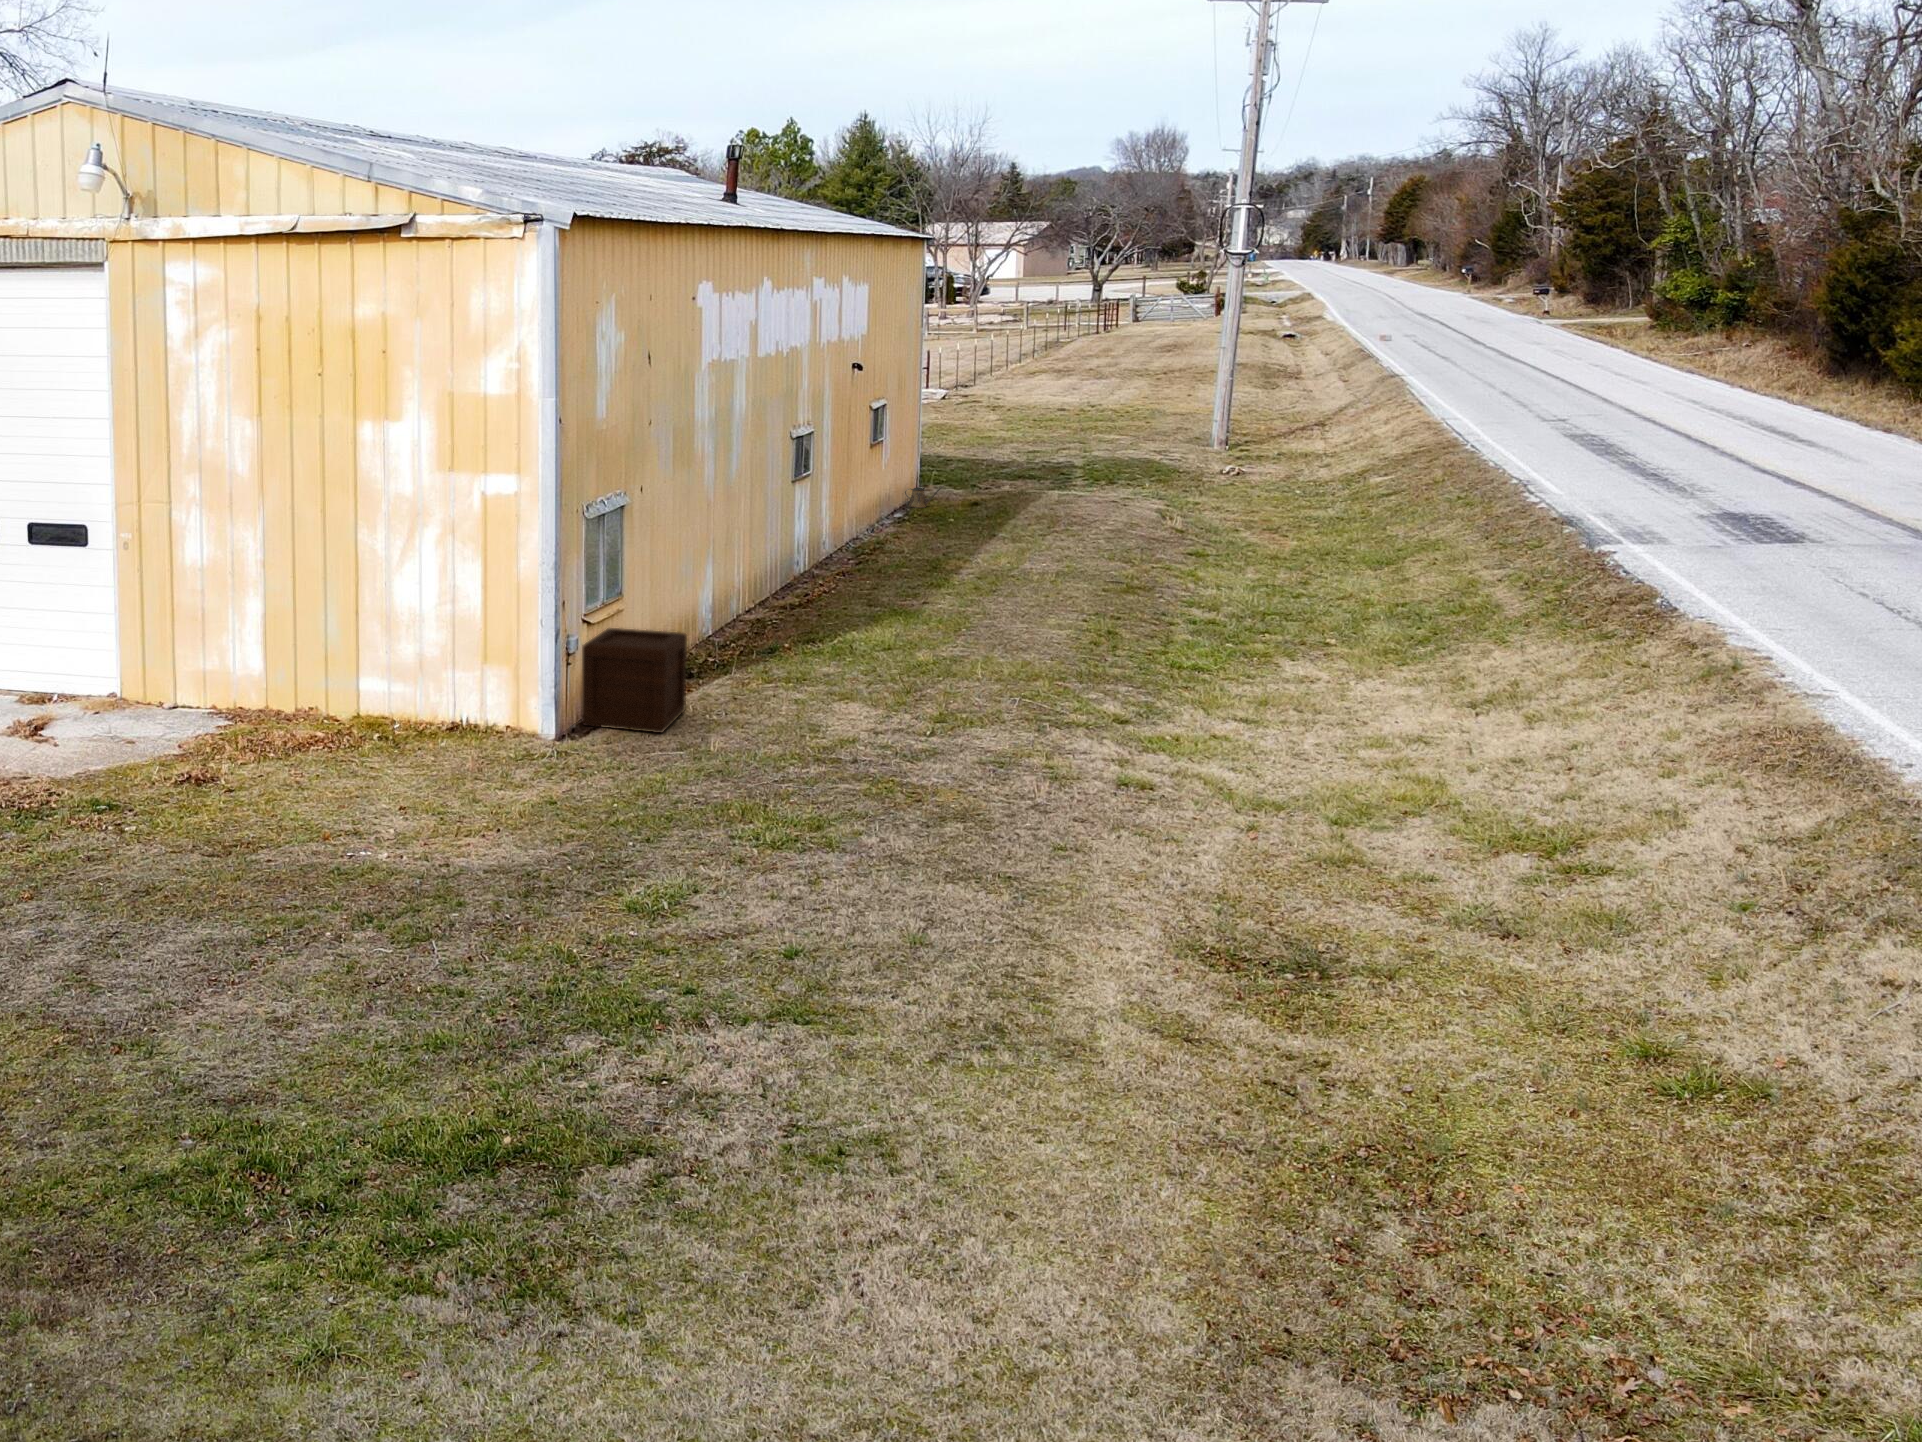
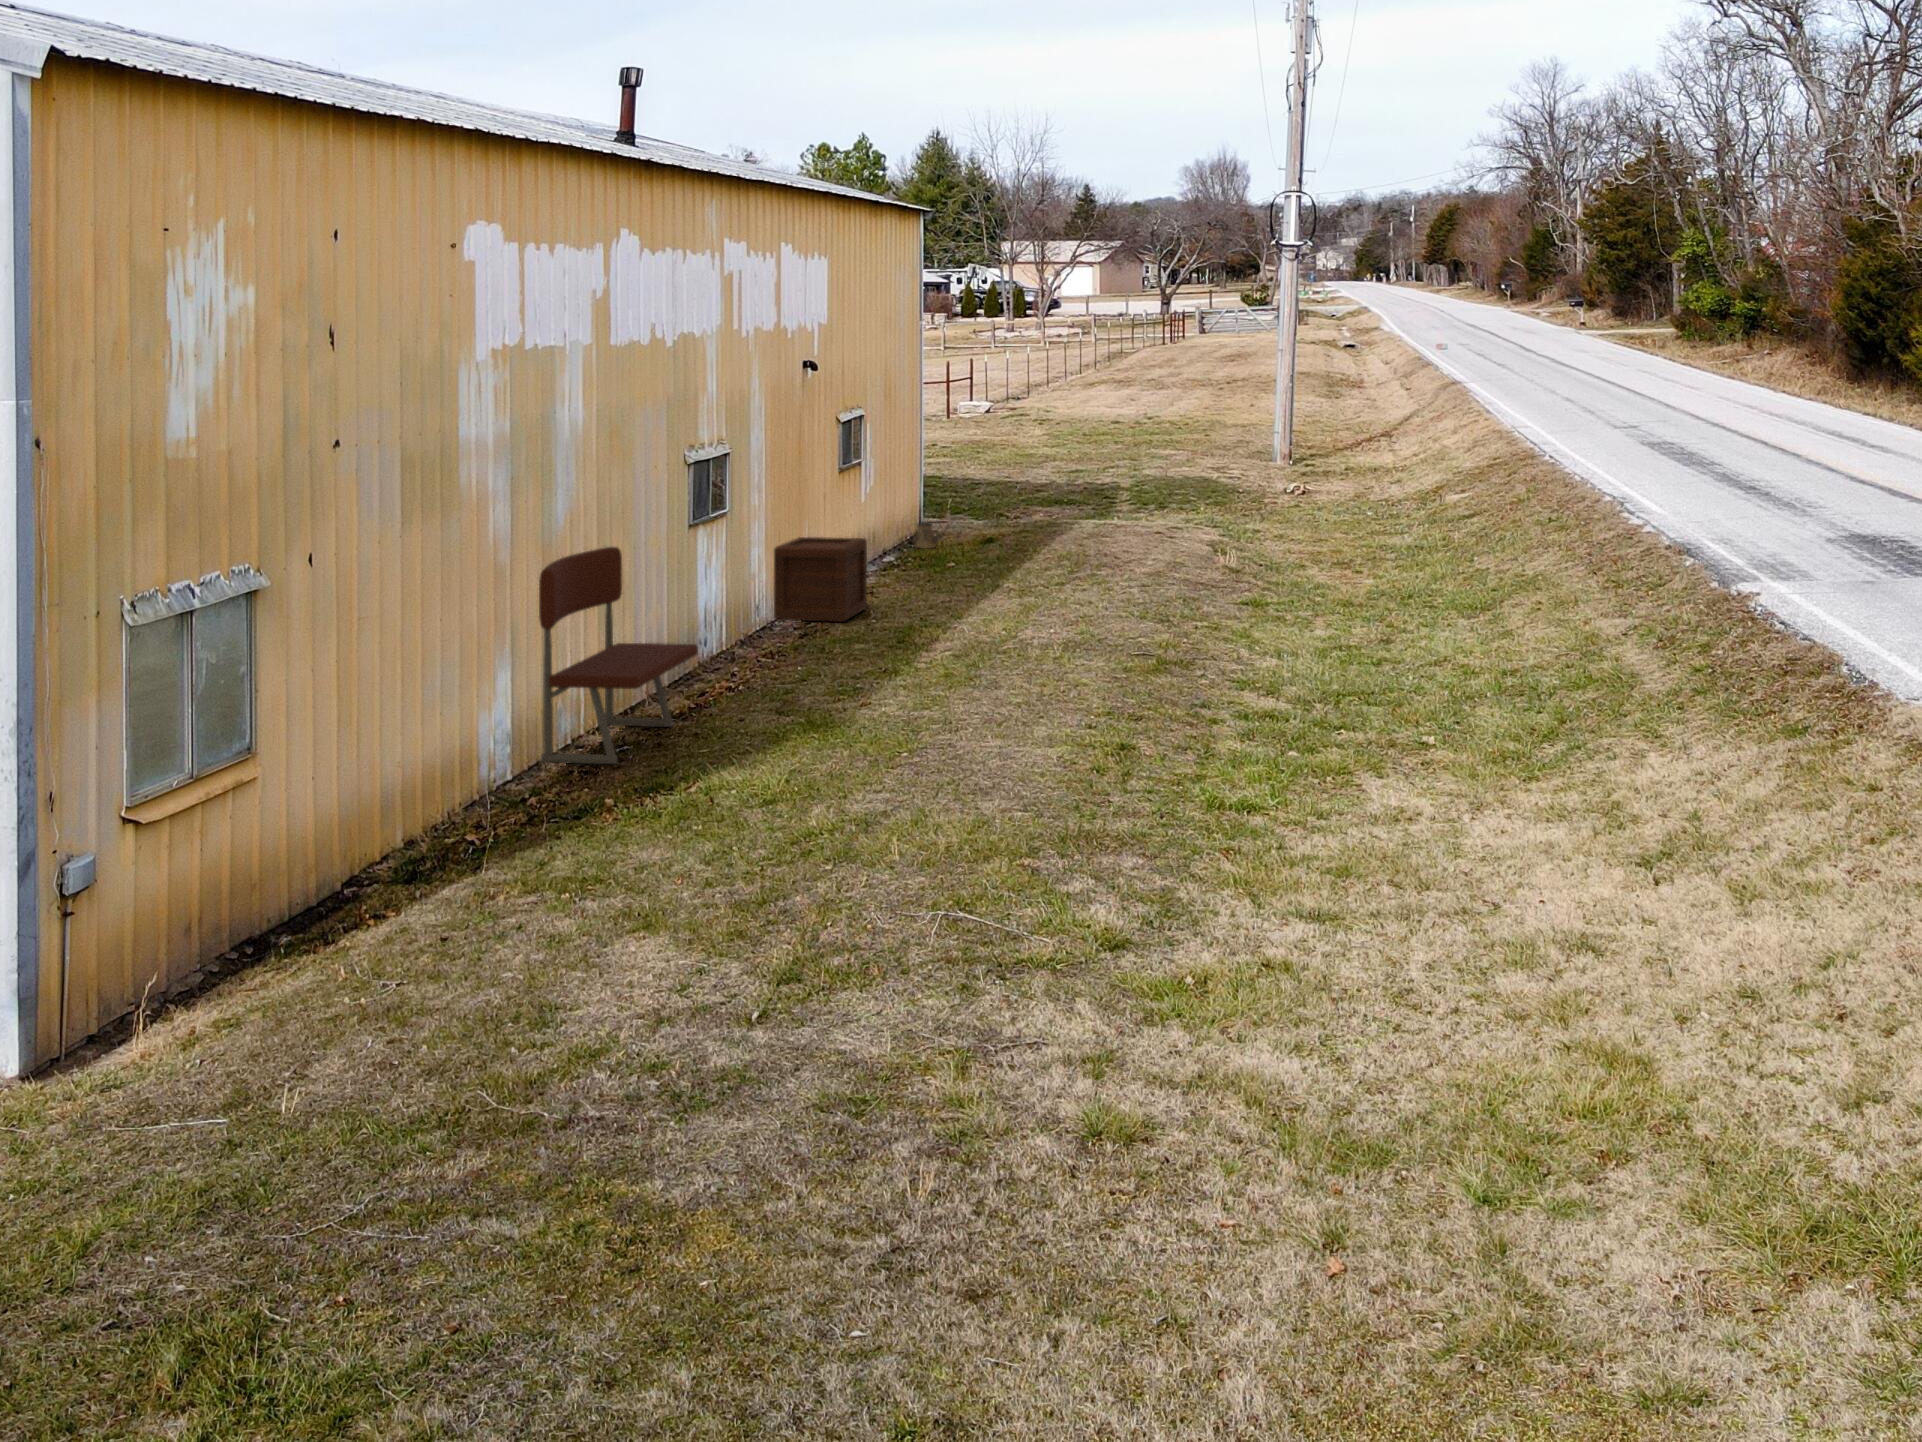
bench: none [727,494,815,628] -> present [539,547,698,764]
wooden crate: present [581,628,687,733] -> present [774,537,867,622]

